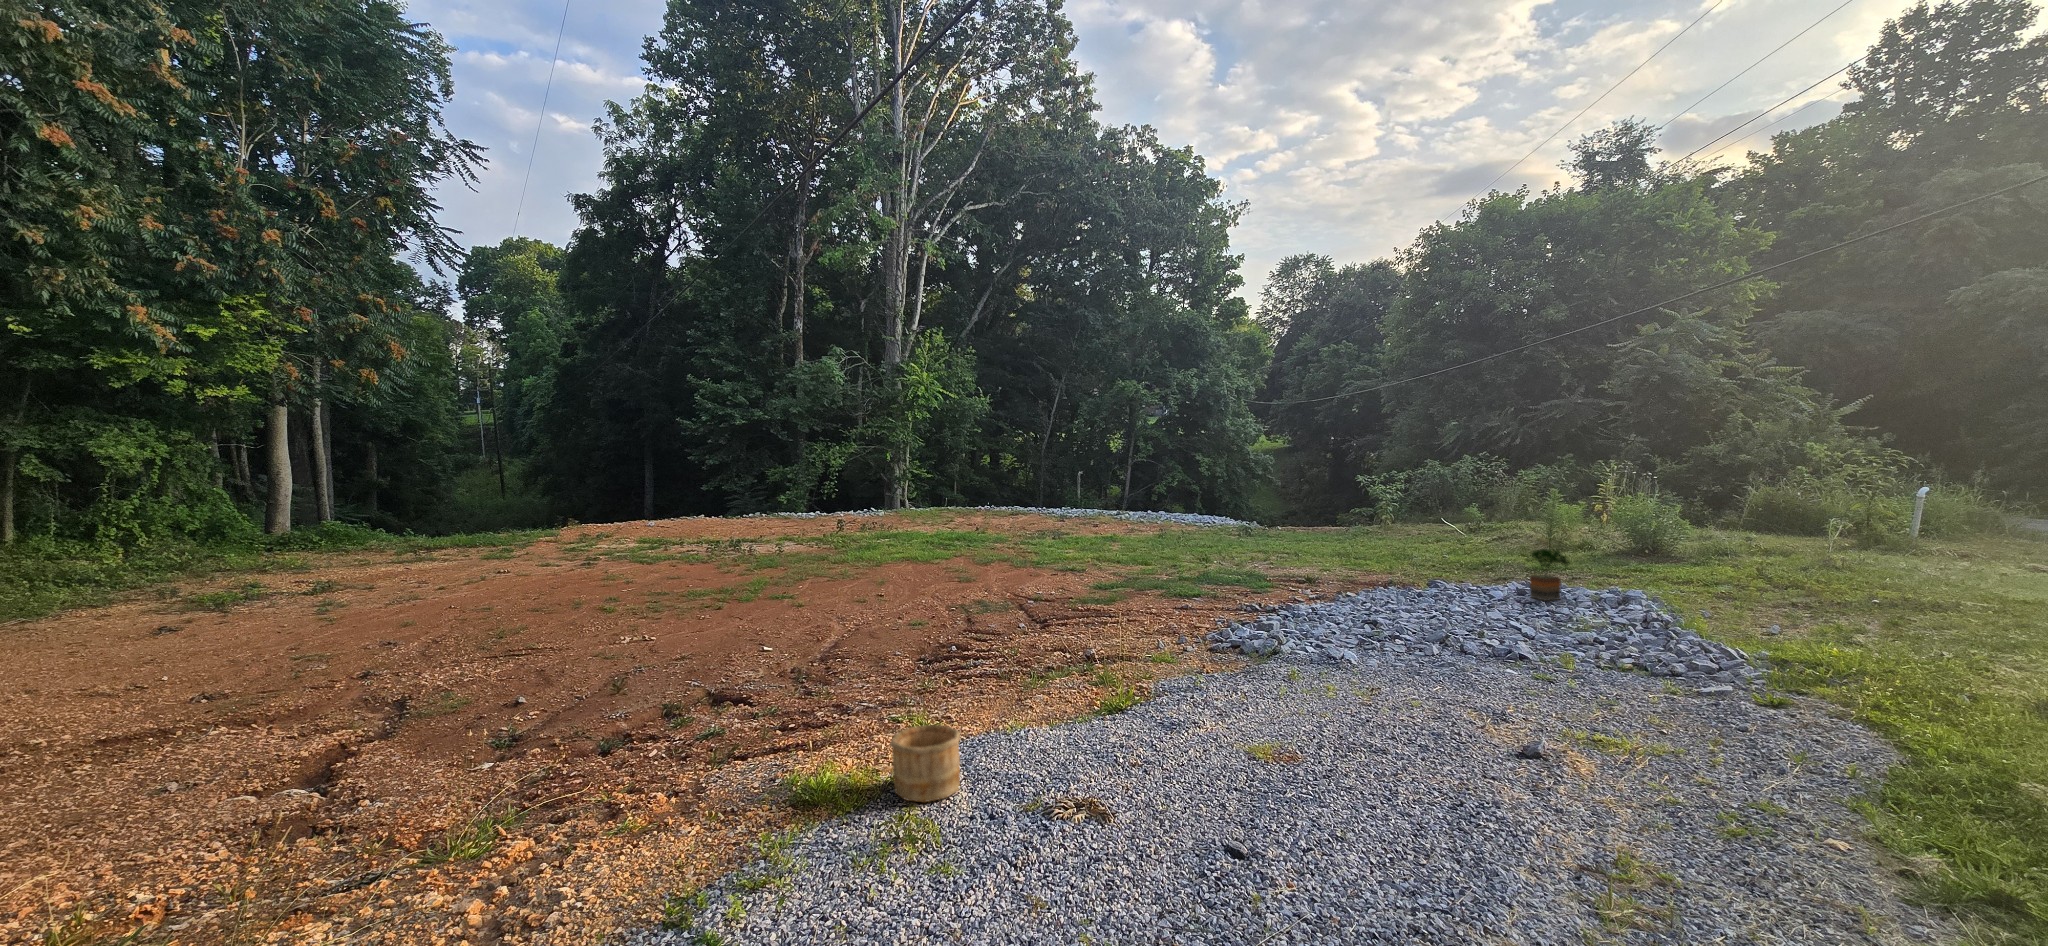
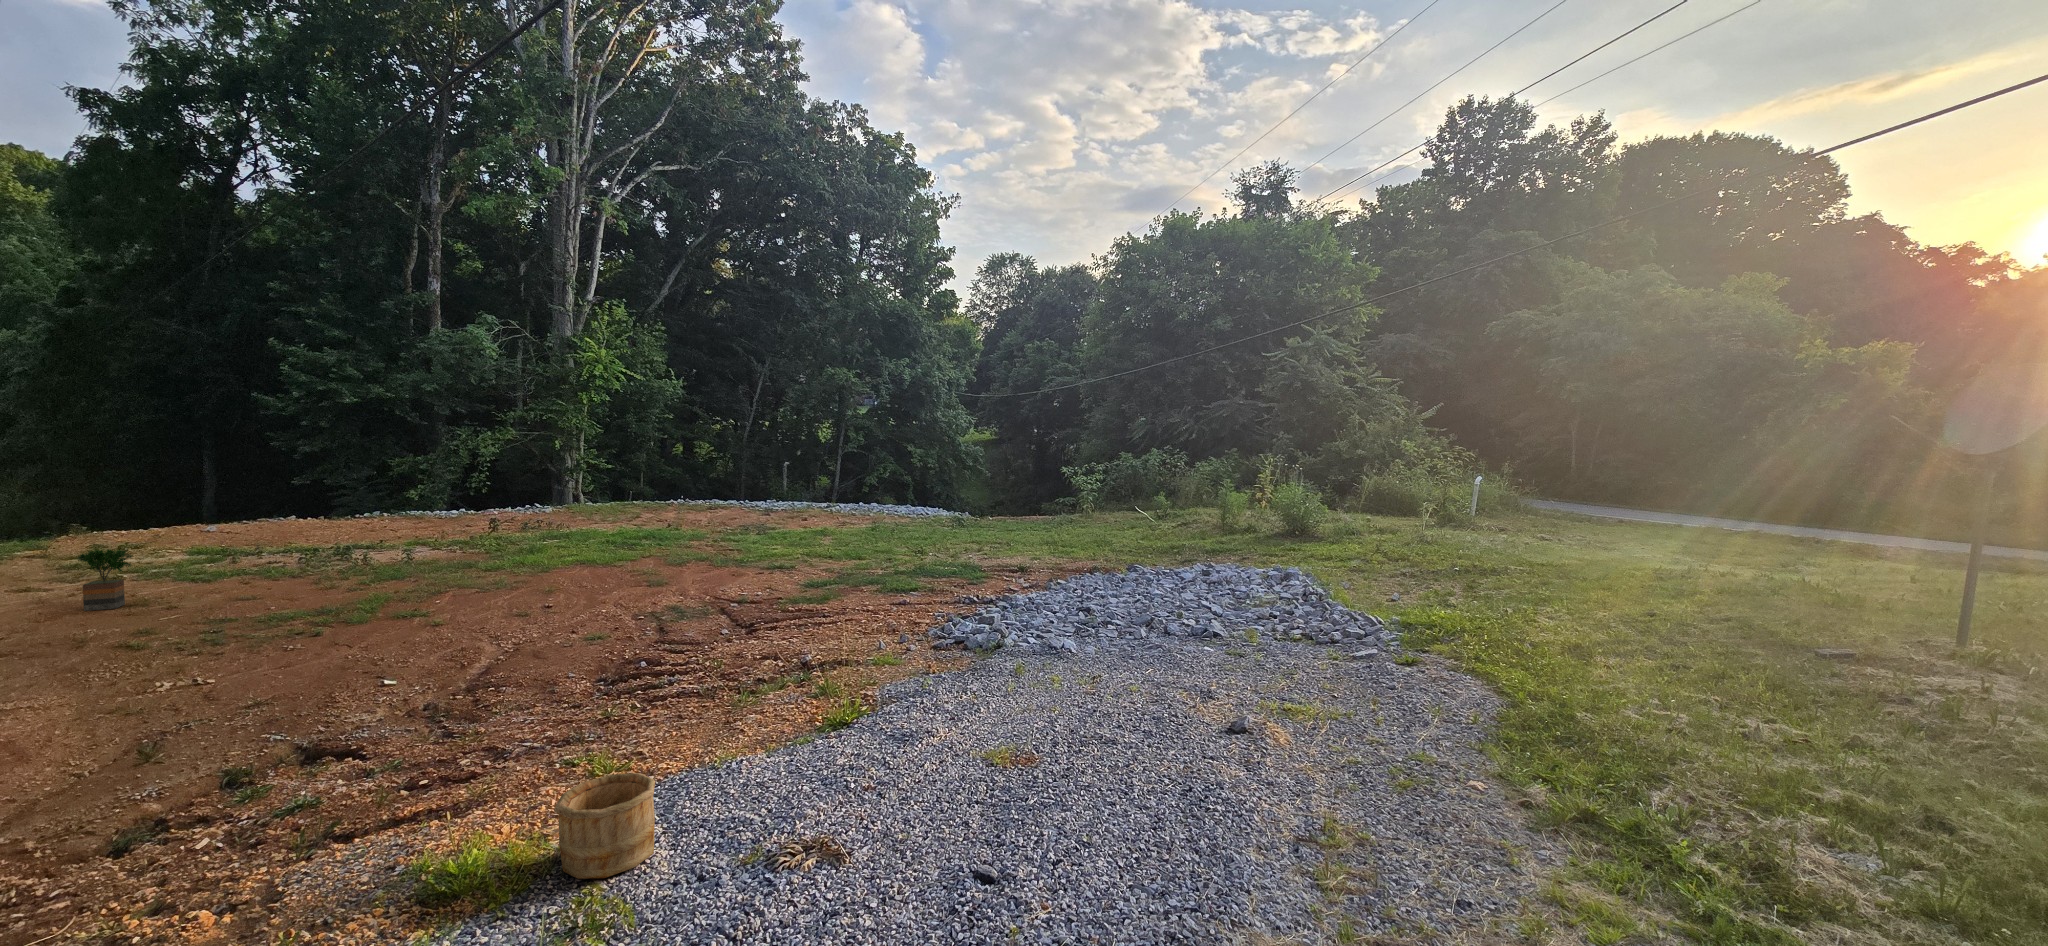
potted tree: present [1525,549,1570,601] -> present [78,550,133,611]

